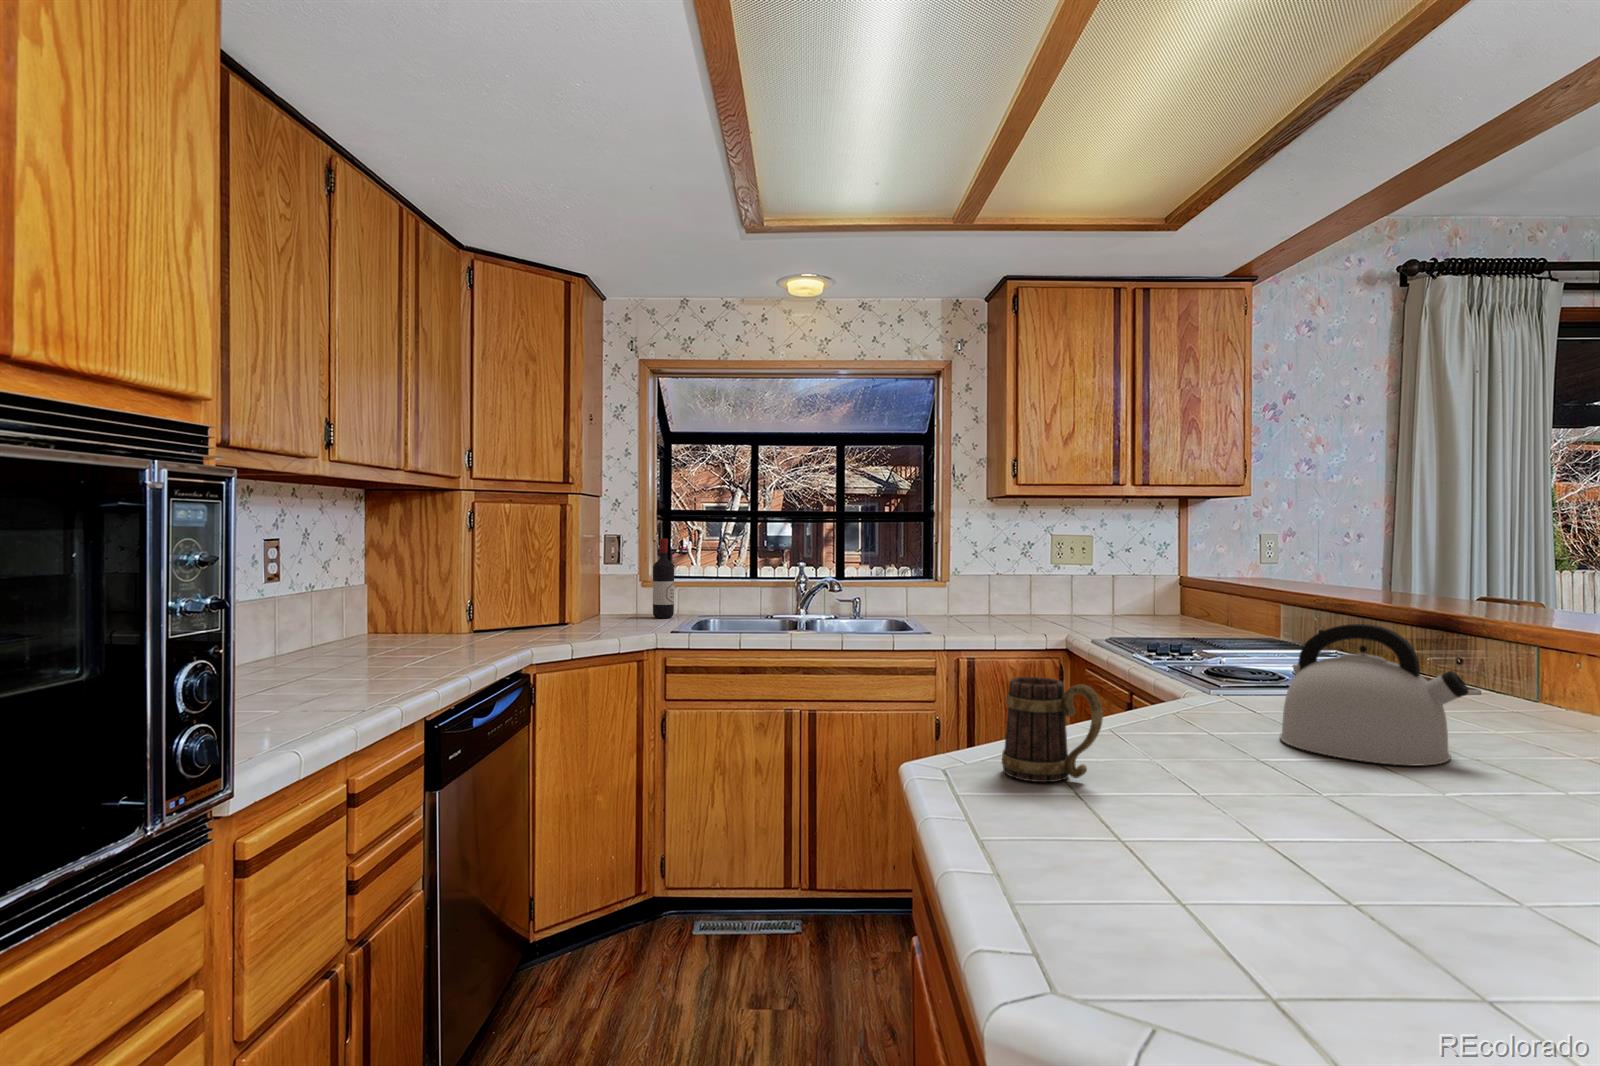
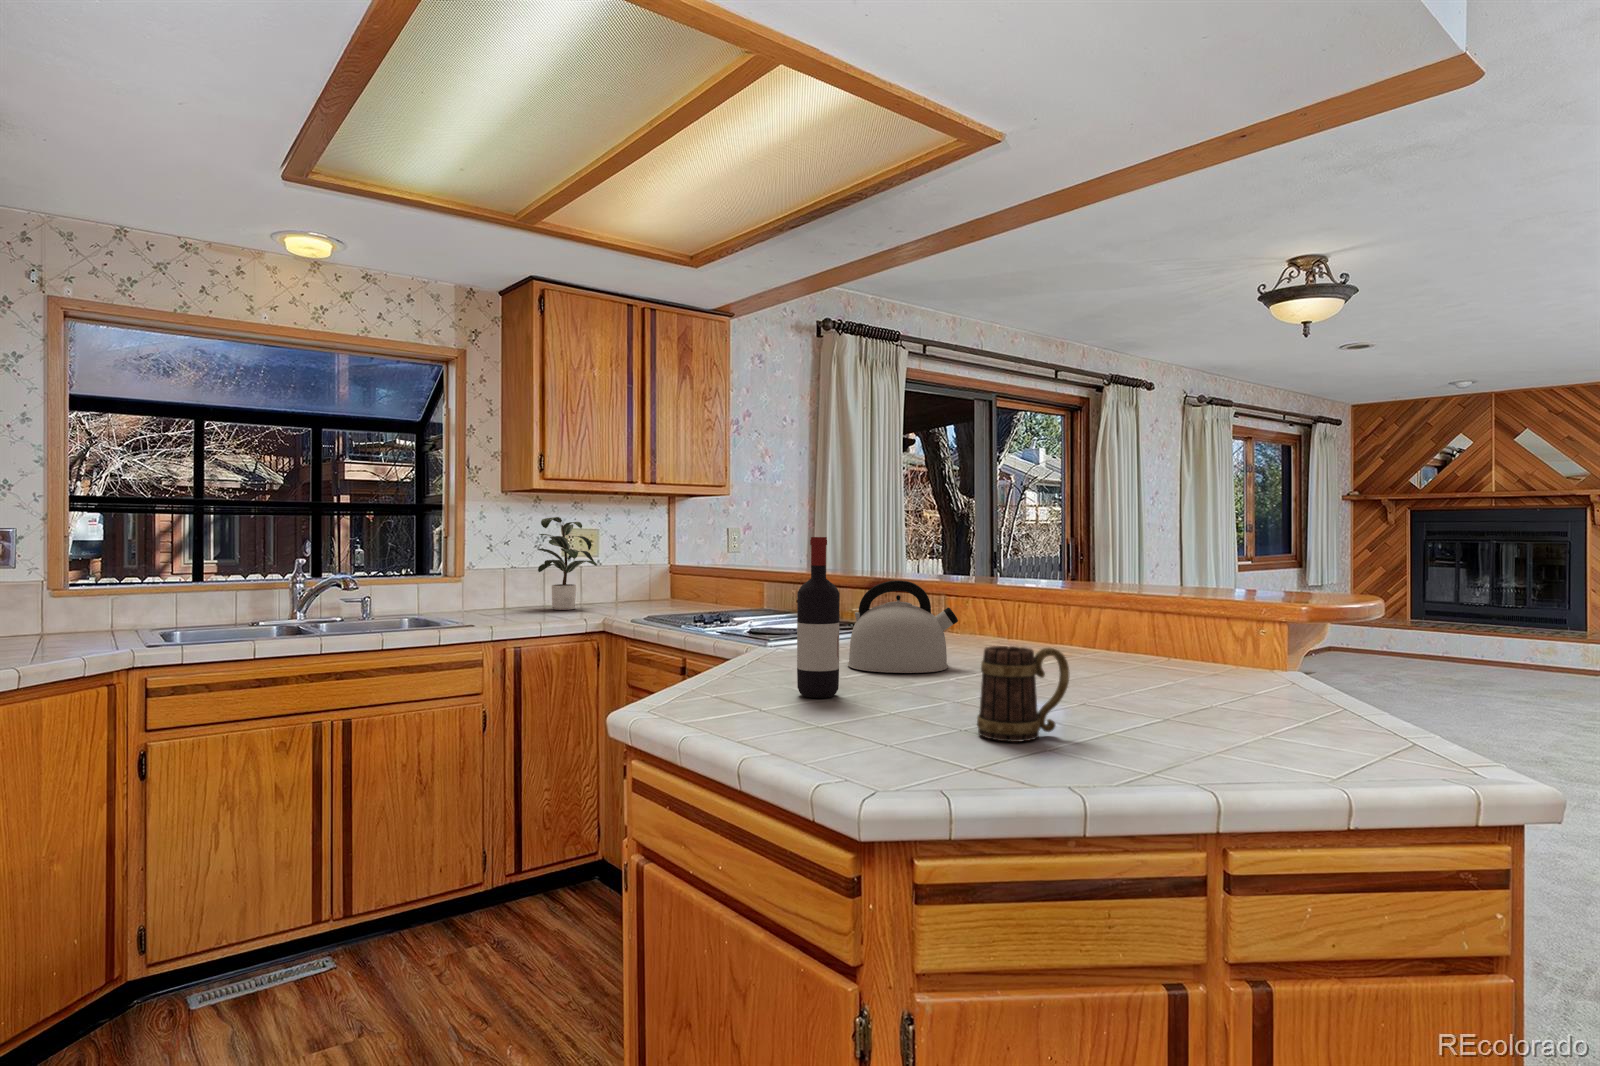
potted plant: none [1005,523,1095,623] -> present [538,517,597,610]
wine bottle: present [653,538,674,618] -> present [797,537,840,698]
mug: present [1002,677,1103,782] -> present [977,646,1069,742]

